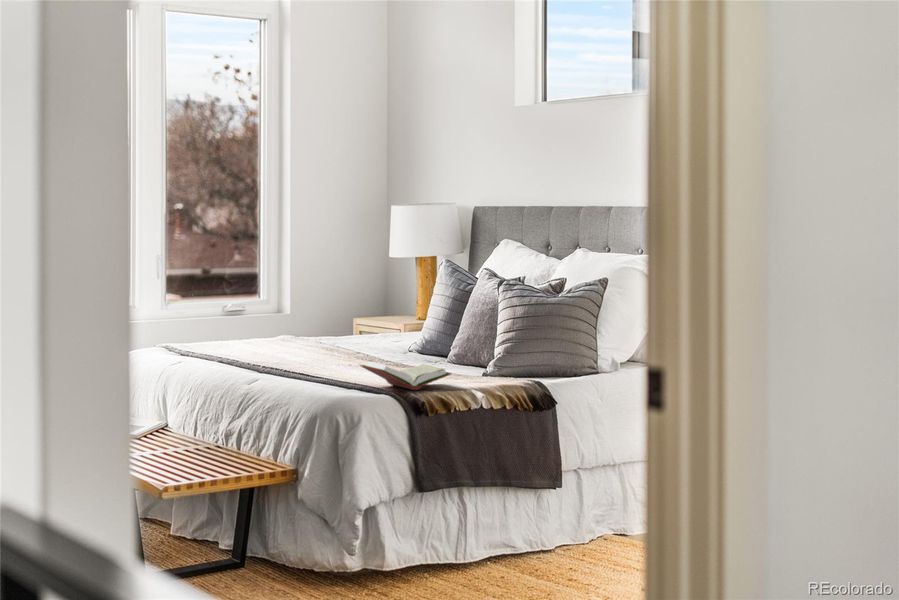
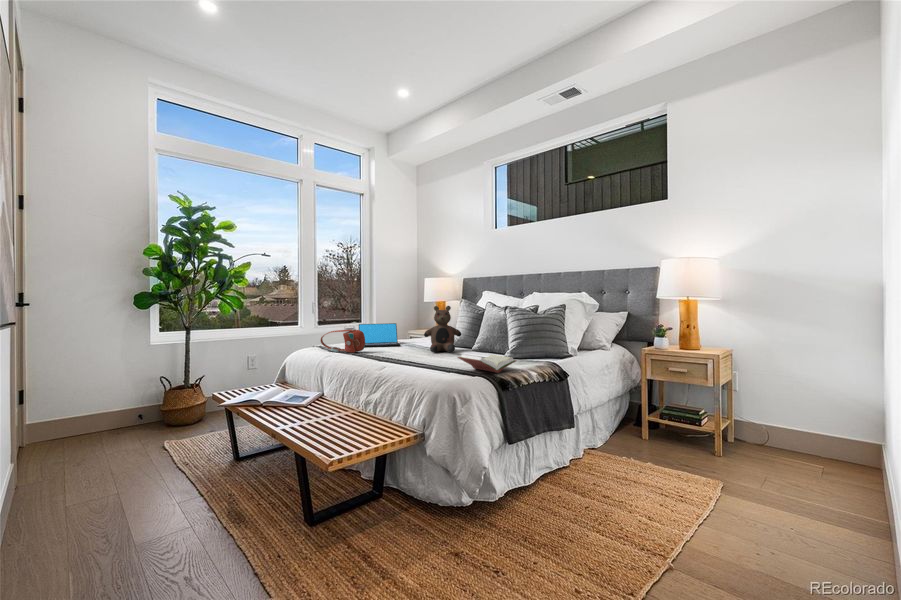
teddy bear: none [353,275,422,362] -> present [424,306,461,352]
laptop: none [241,304,320,349] -> present [359,323,400,347]
handbag: none [168,315,245,358] -> present [320,329,365,353]

